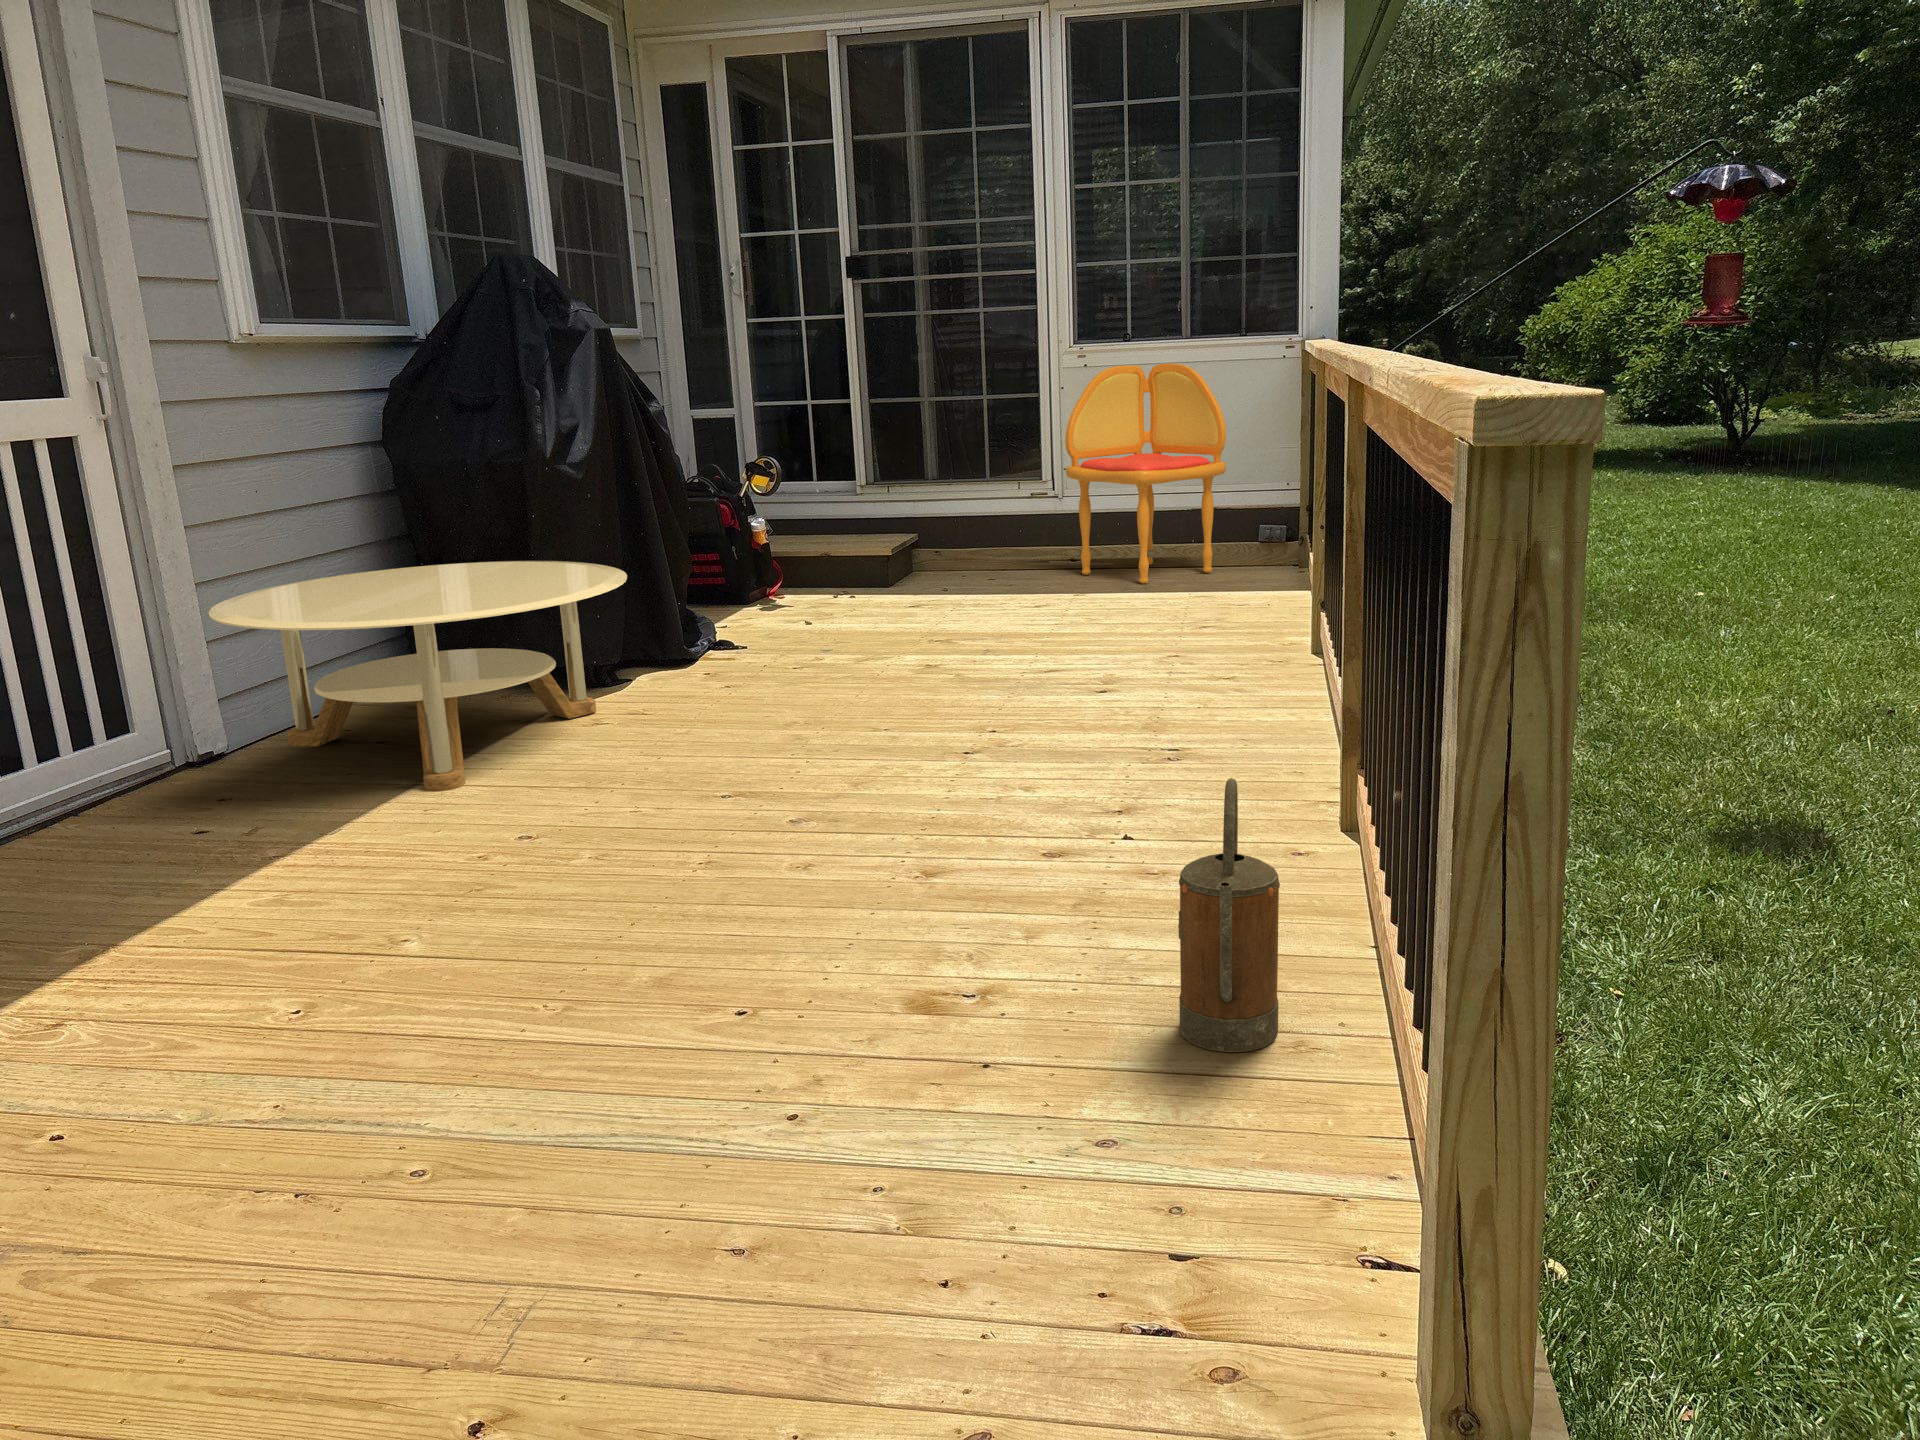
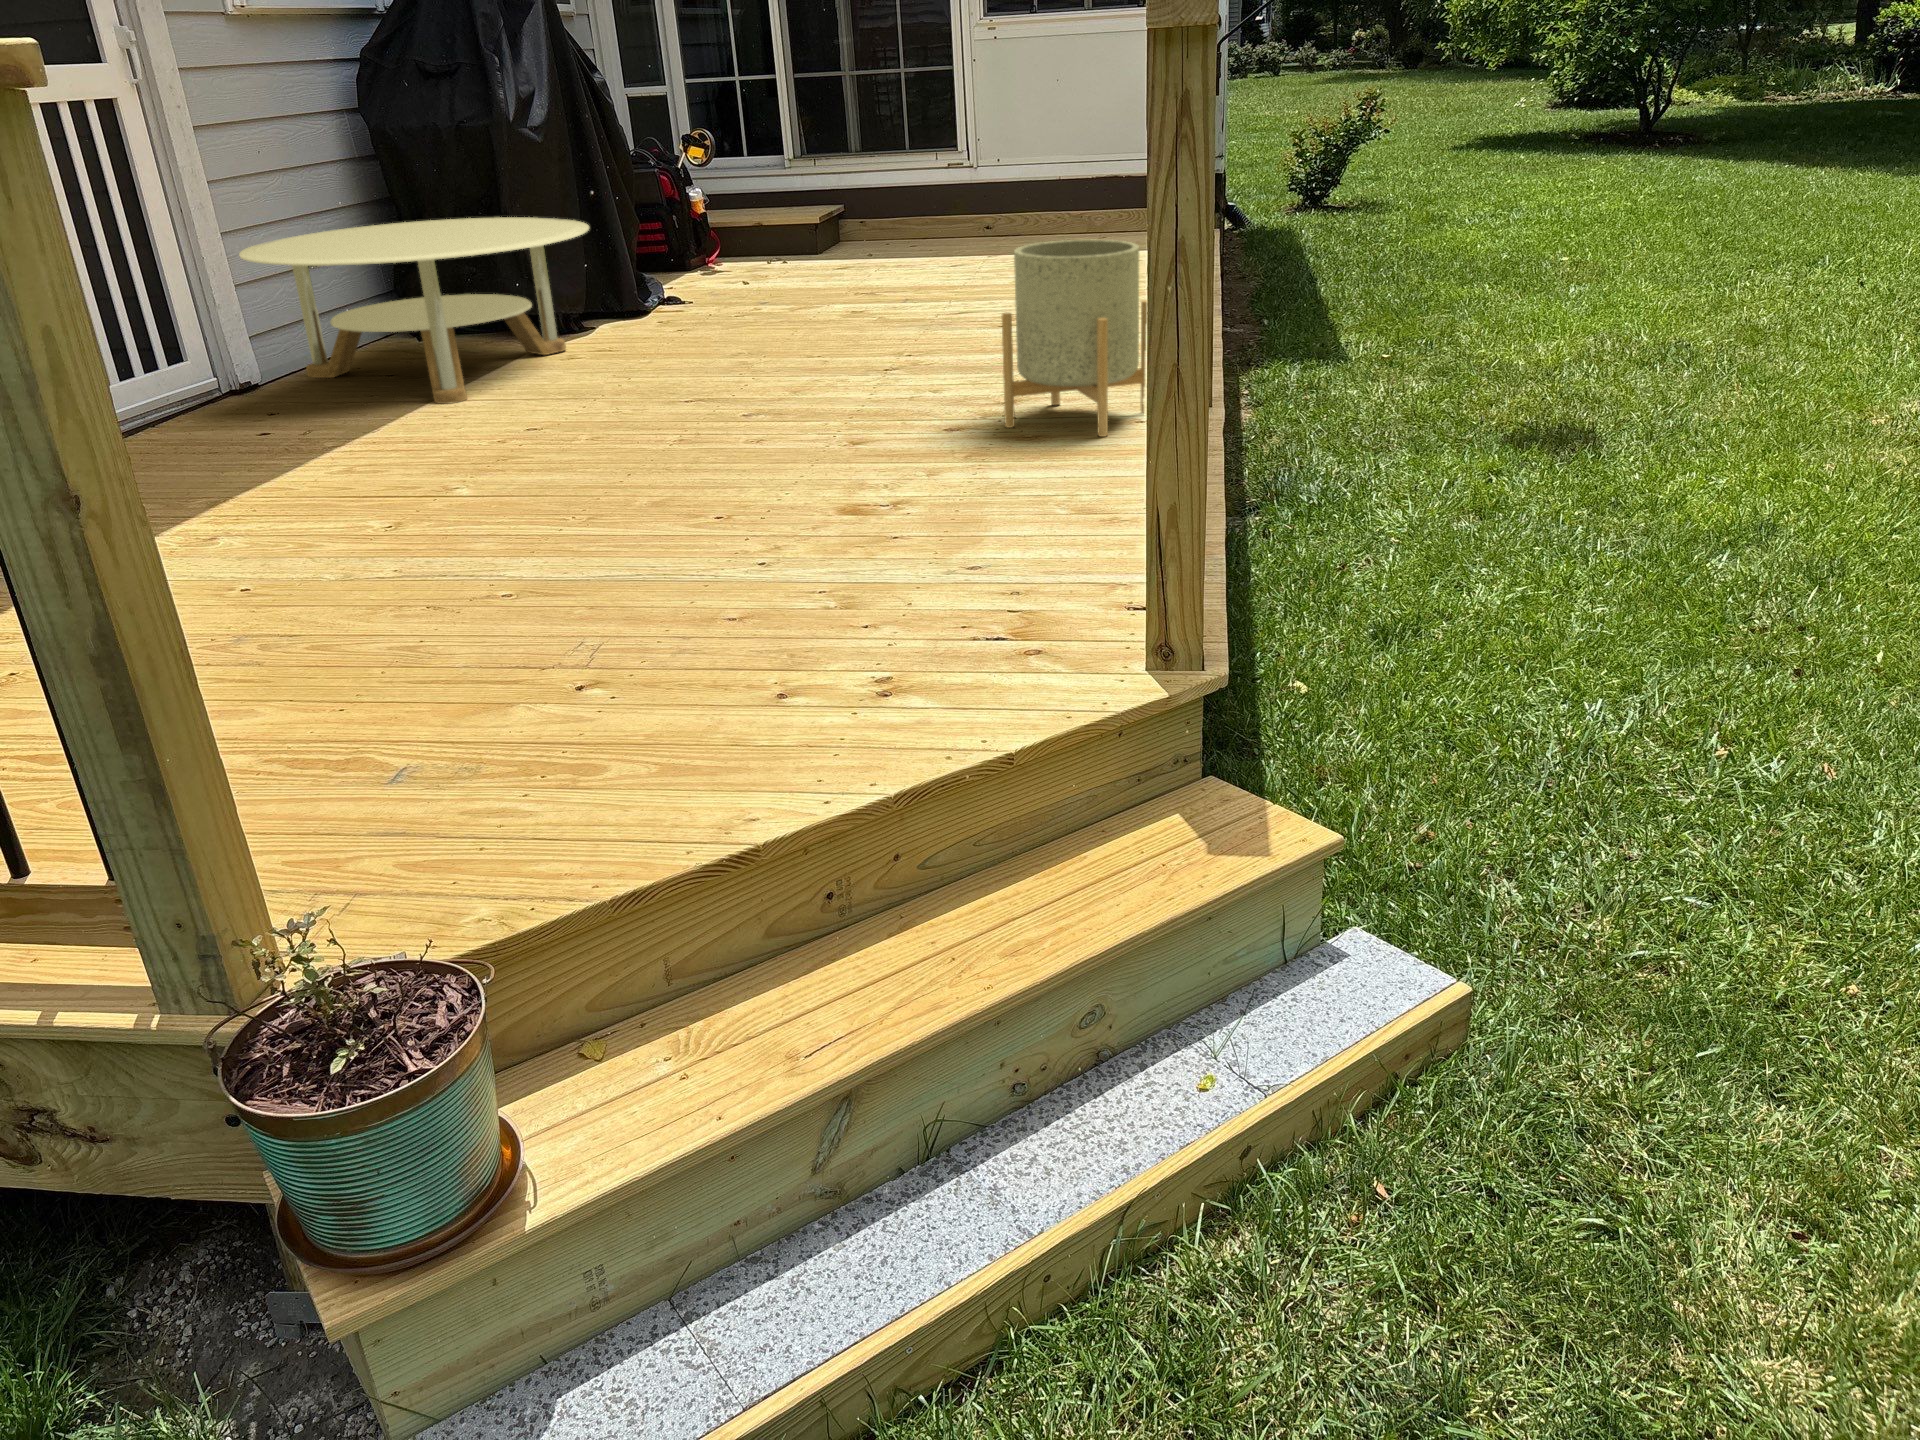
dining chair: present [1065,363,1226,584] -> none [979,38,1127,251]
planter: none [1134,614,1325,871] -> present [1002,240,1147,437]
watering can: present [1178,778,1280,1052] -> none [1012,337,1082,527]

